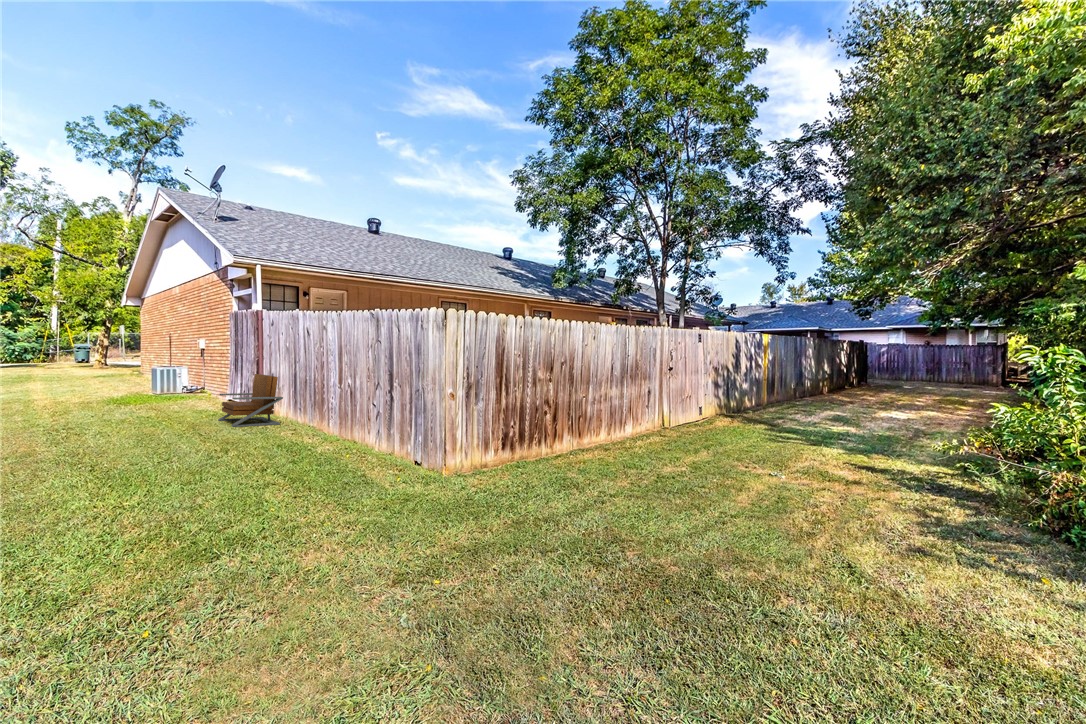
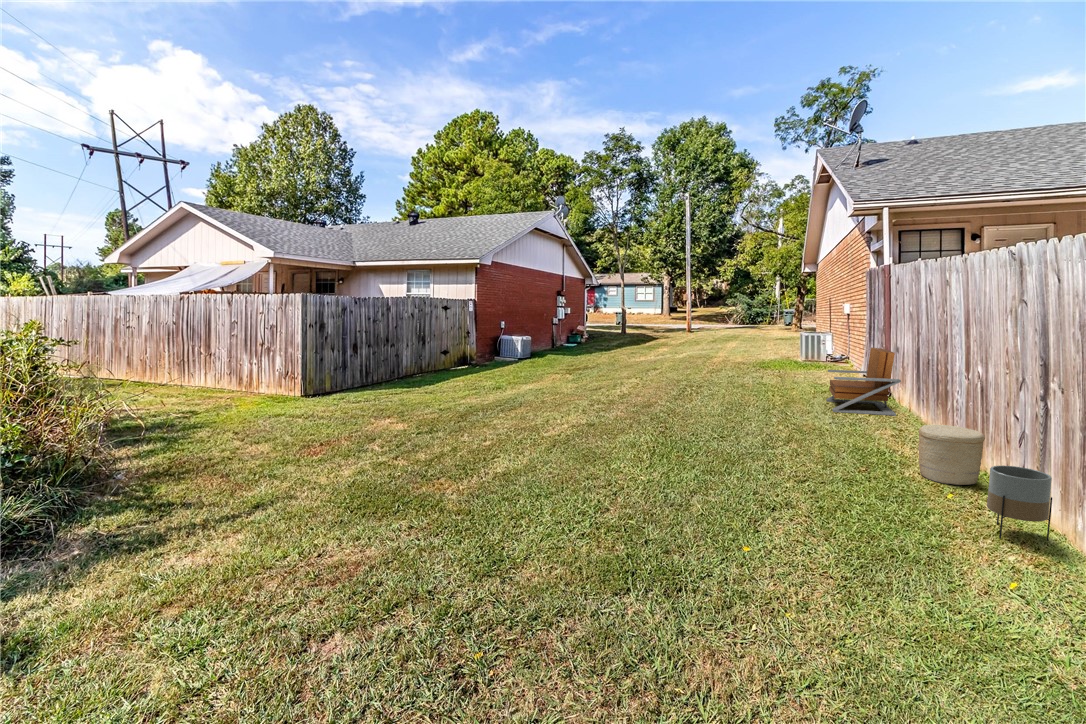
woven basket: none [322,417,357,452] -> present [918,425,985,485]
planter: none [372,429,398,467] -> present [987,466,1052,541]

